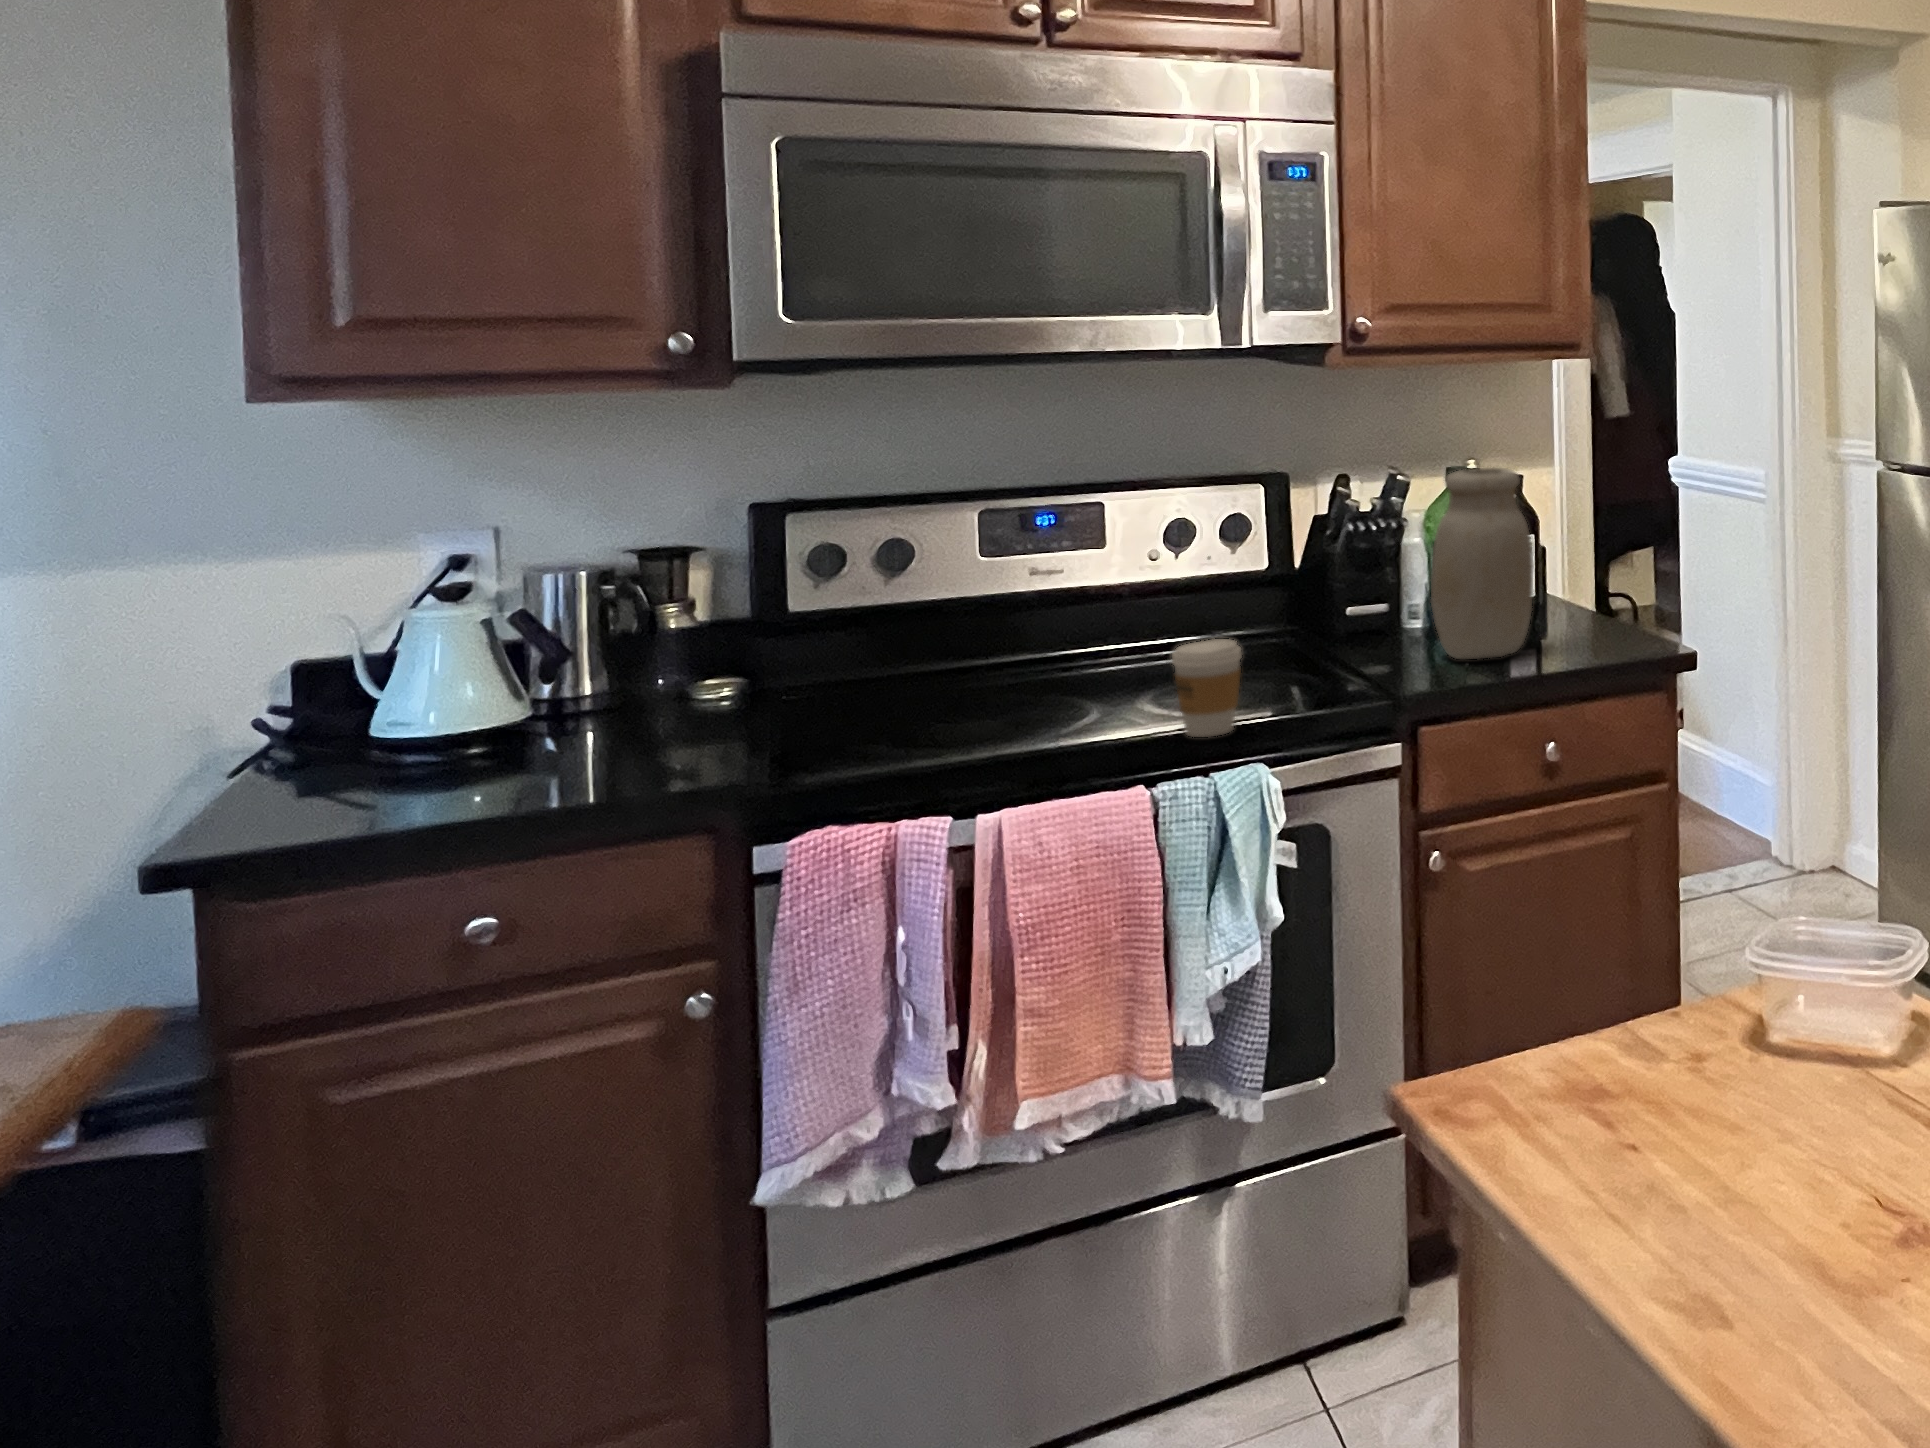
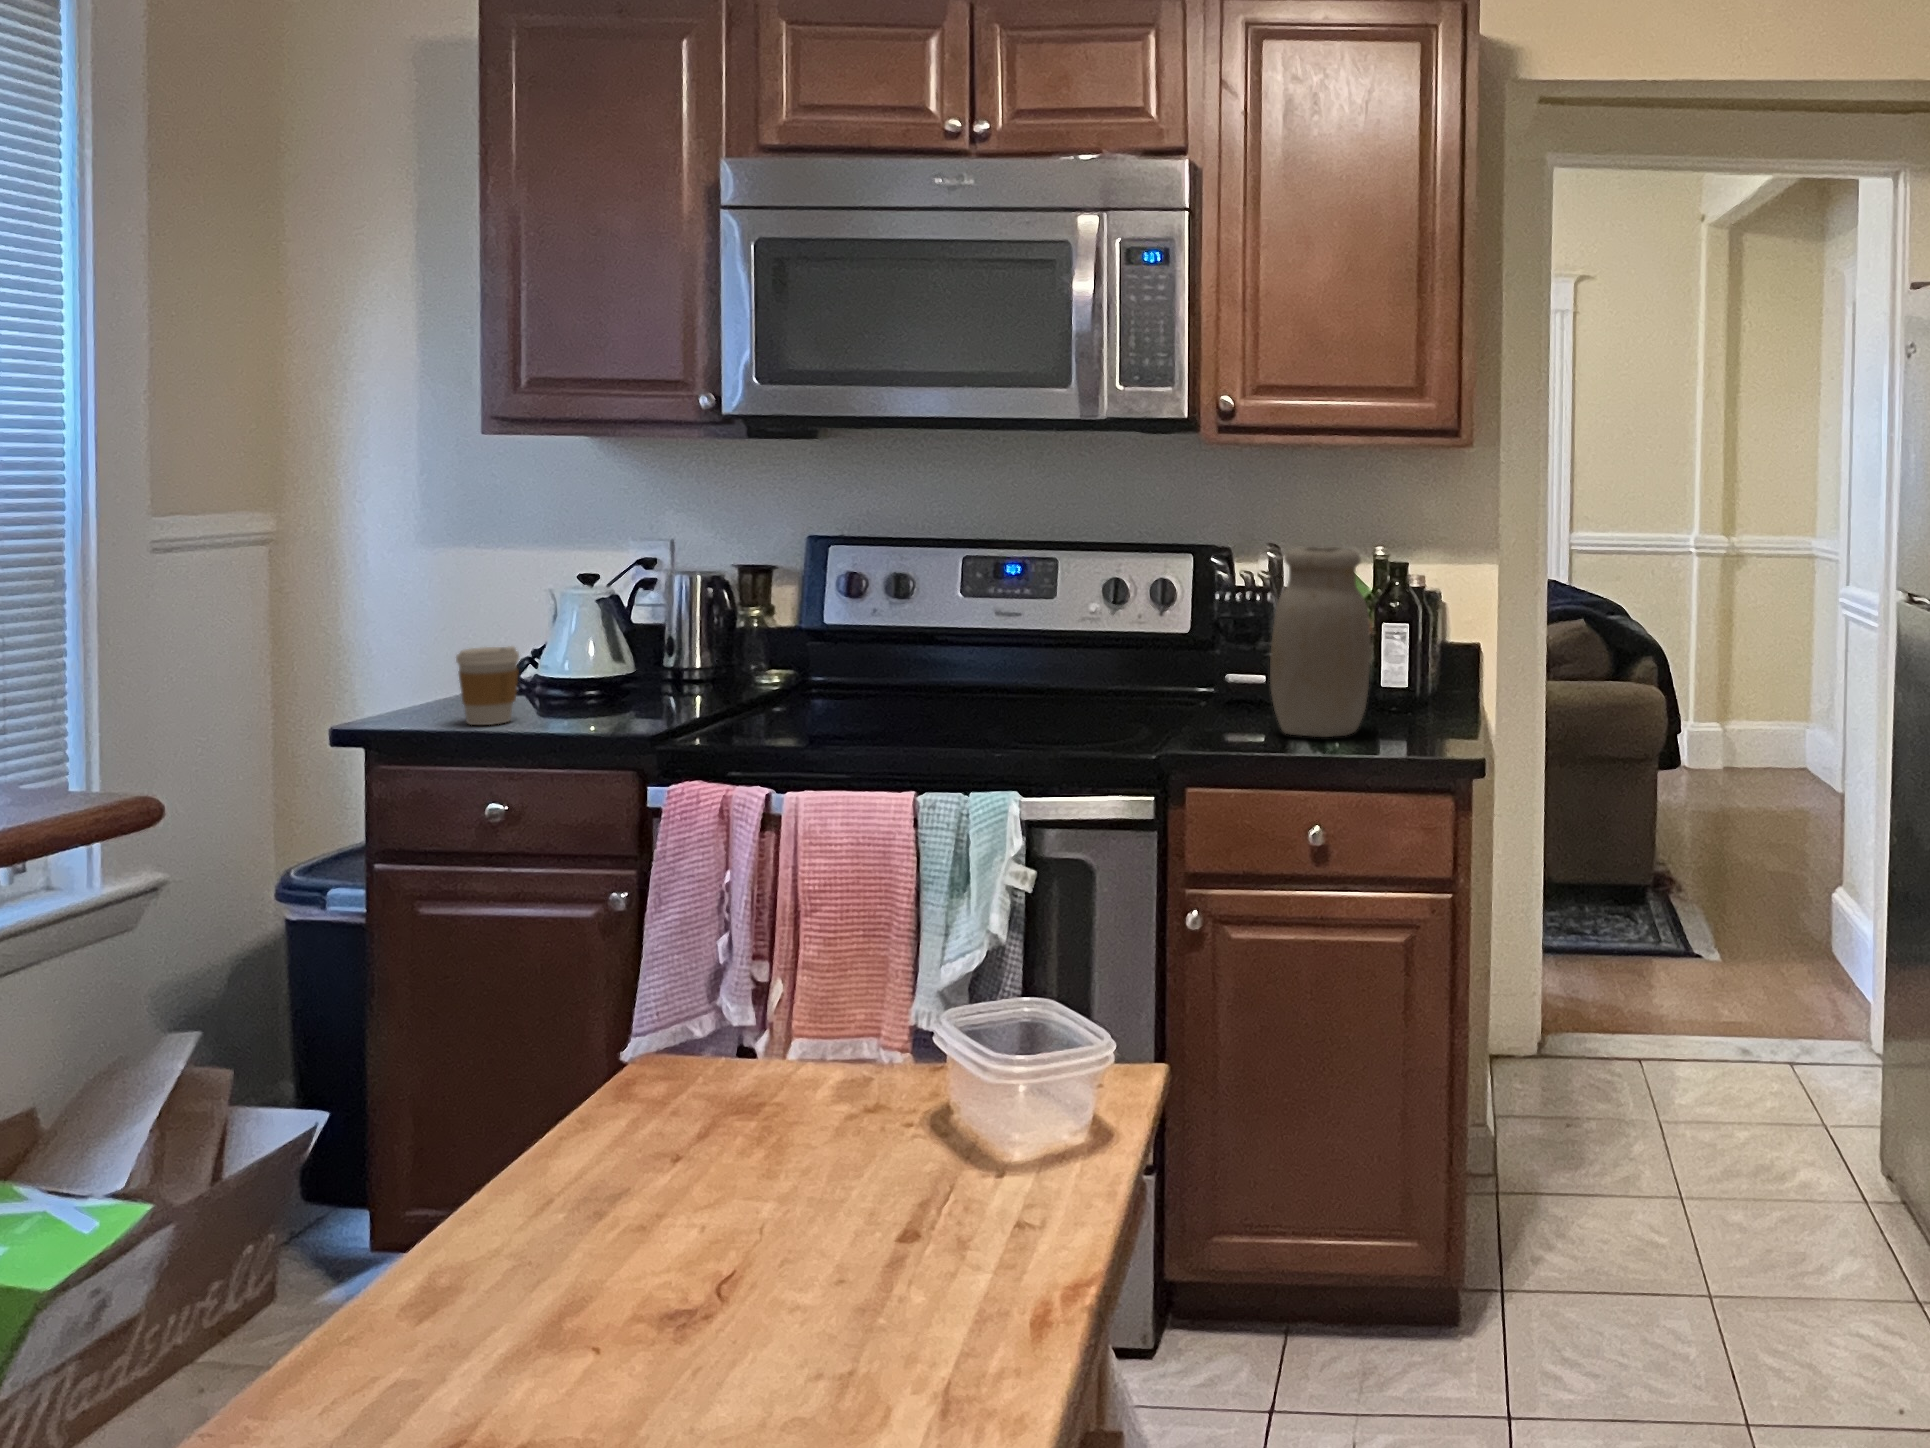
coffee cup: present [1172,639,1242,737] -> present [456,646,519,725]

